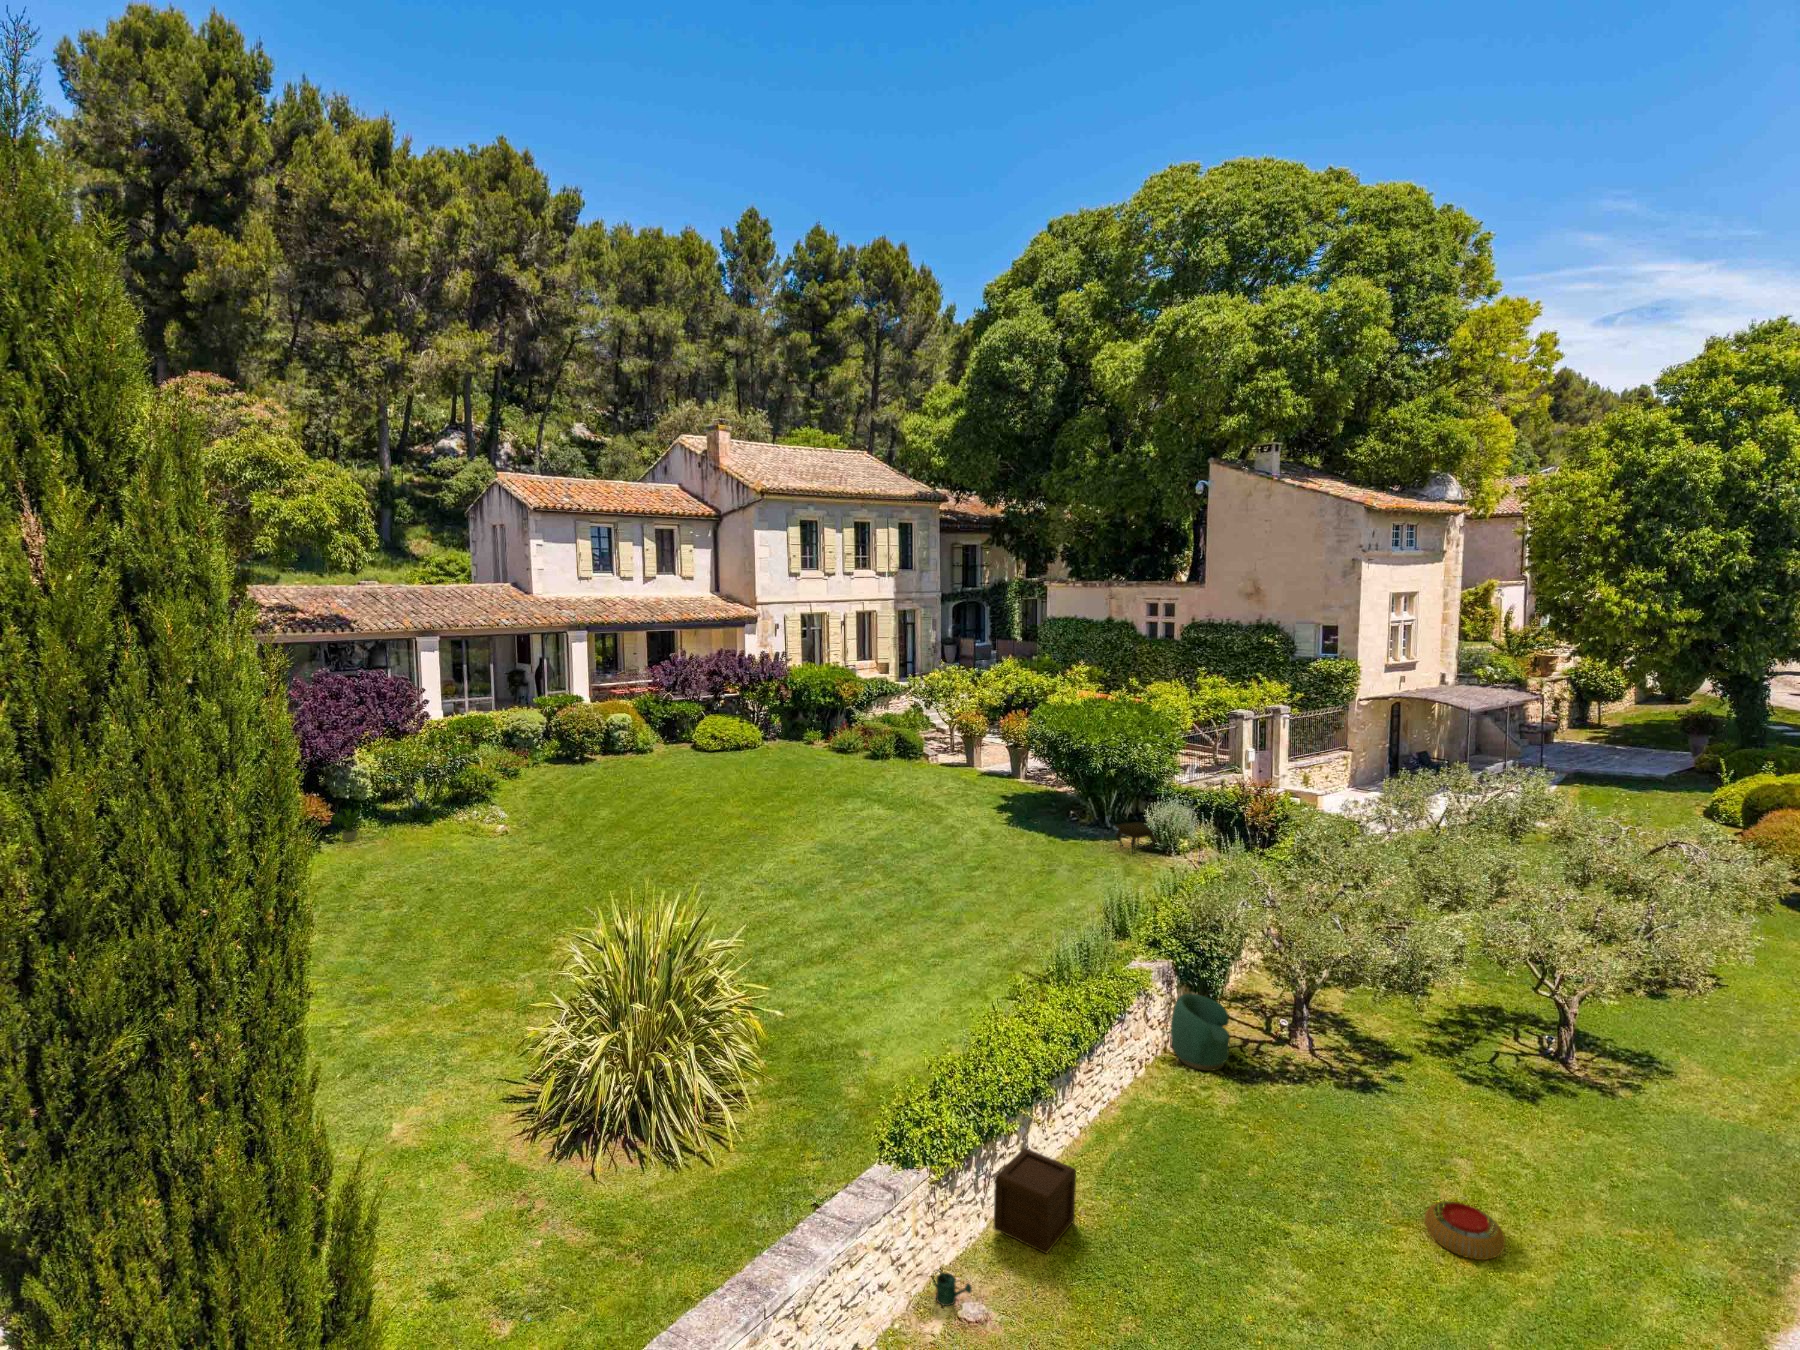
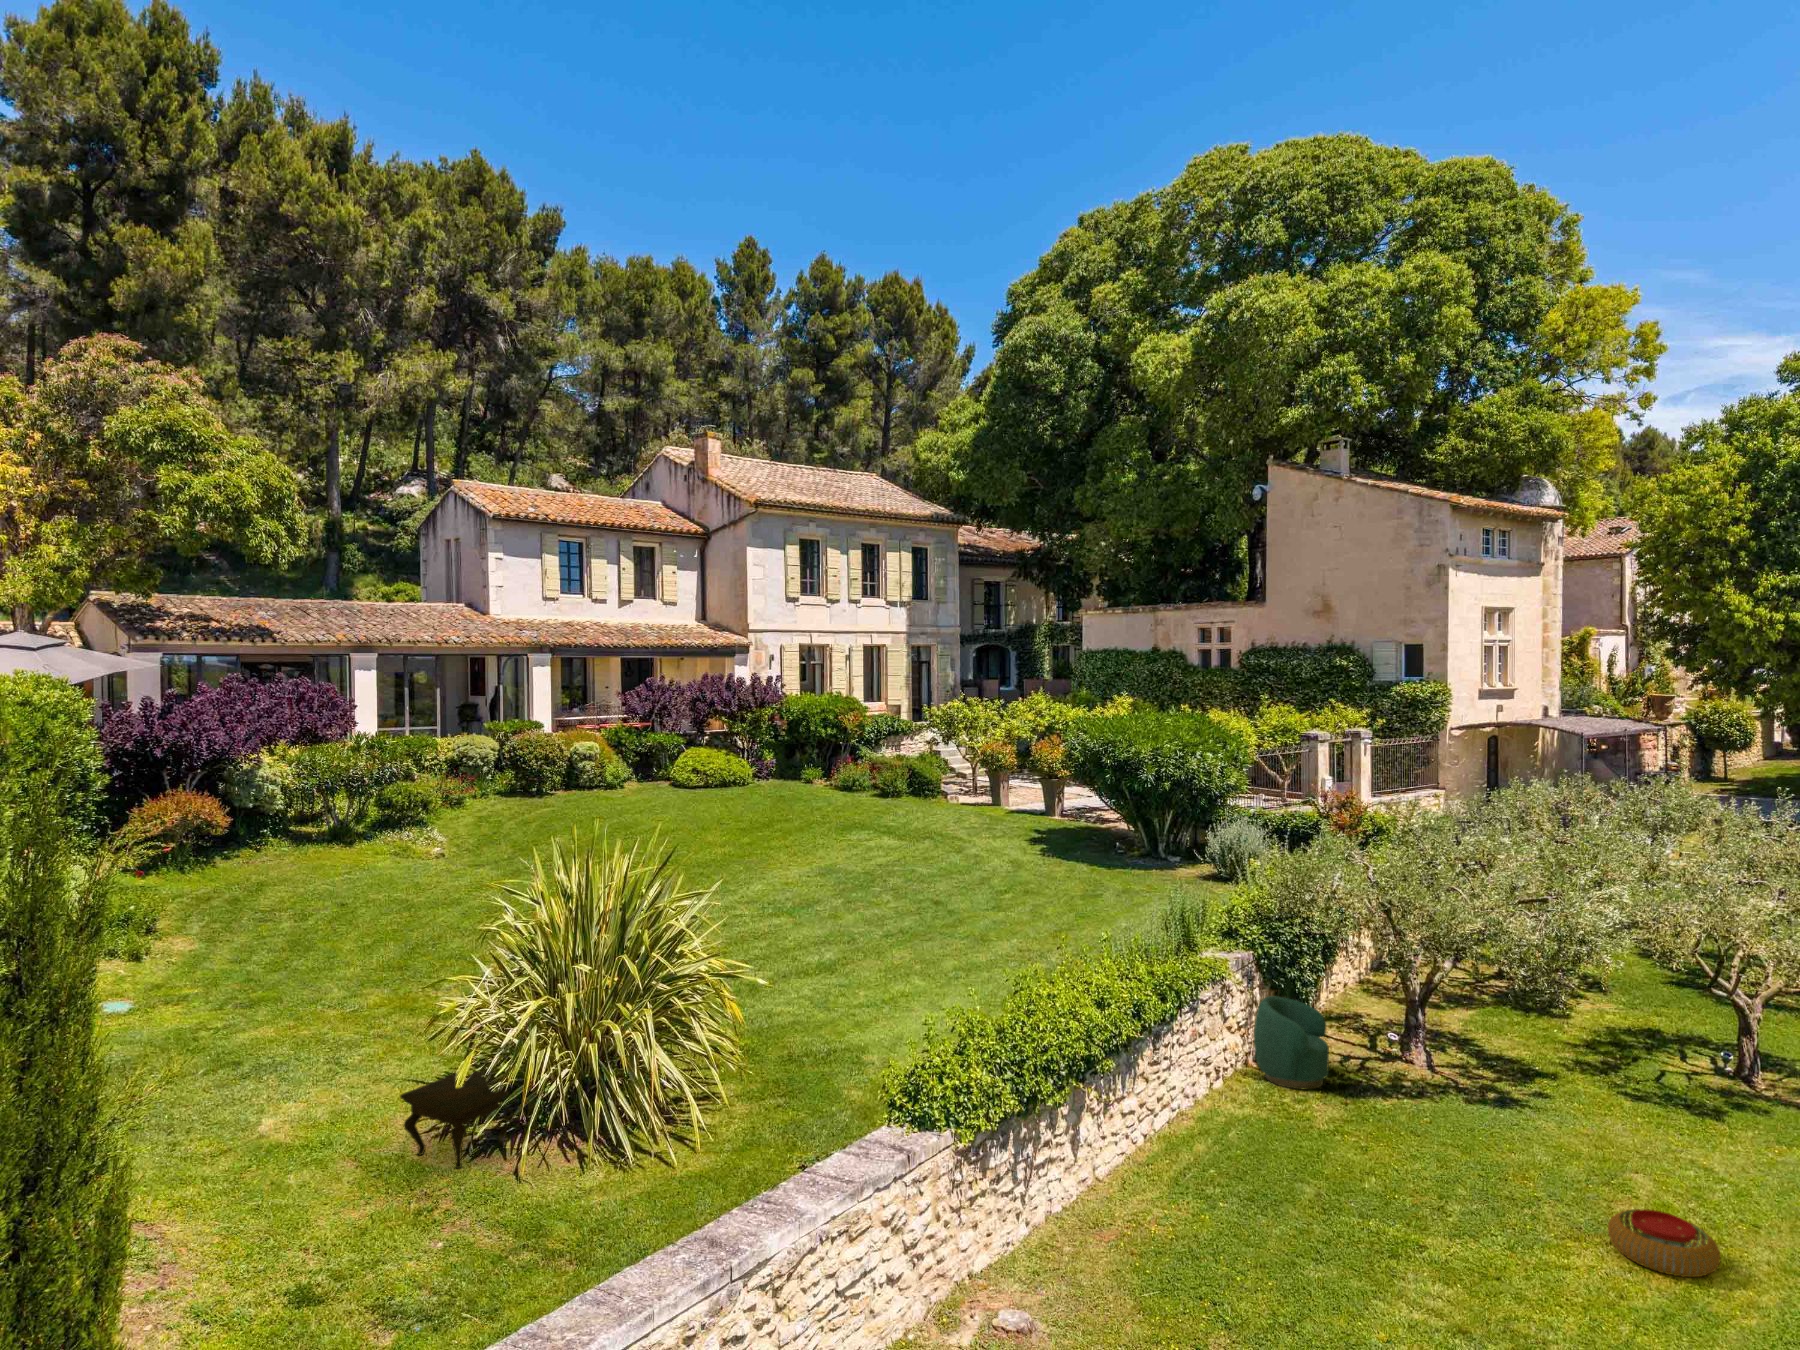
potted plant: present [332,809,365,842] -> none [235,820,276,858]
side table: present [1116,822,1157,853] -> present [400,1071,511,1168]
wooden crate: present [994,1148,1076,1254] -> none [1037,1137,1145,1266]
watering can: present [932,1270,972,1306] -> none [958,1270,1011,1318]

